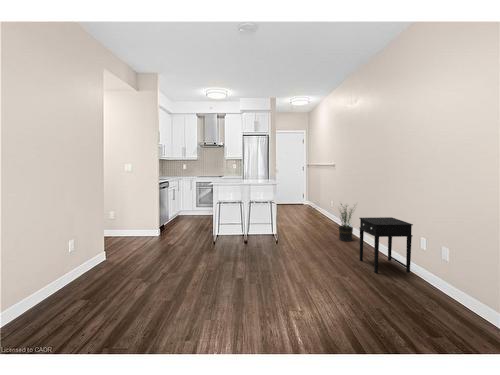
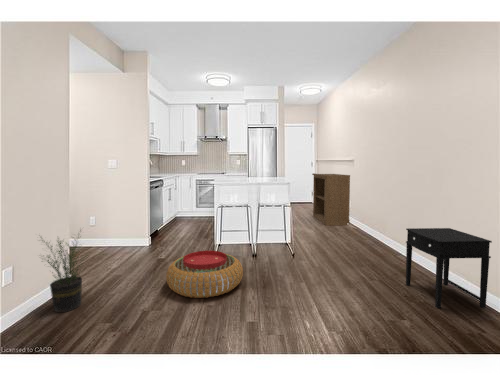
bookshelf: none [301,176,332,222] -> present [312,173,350,225]
potted plant: present [339,204,353,241] -> present [42,240,82,312]
pouf: none [178,236,236,268] -> present [166,251,243,298]

